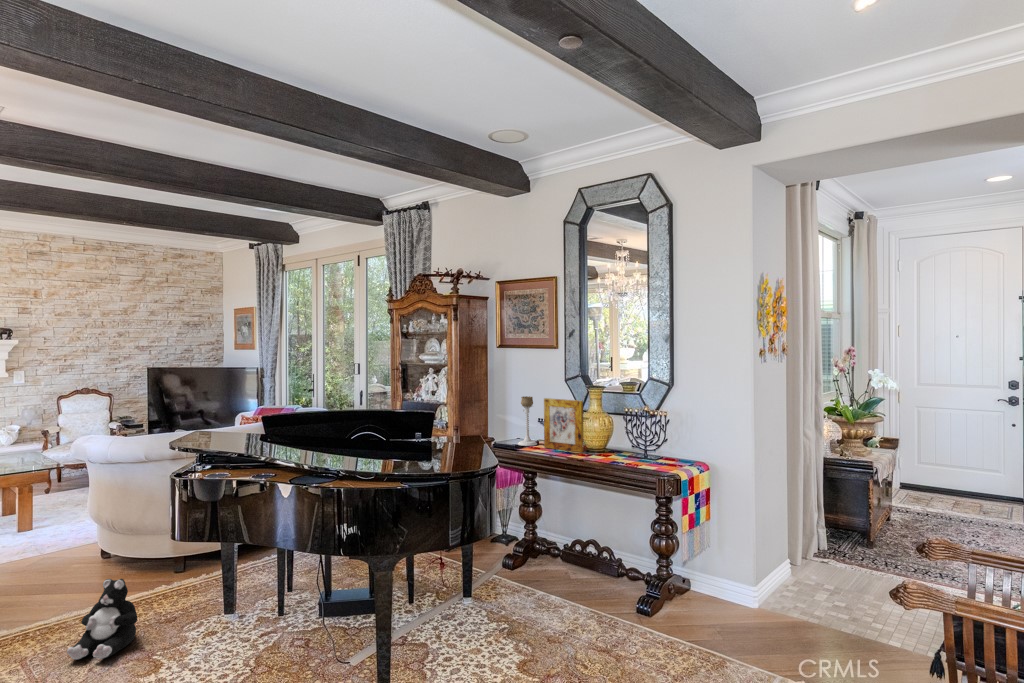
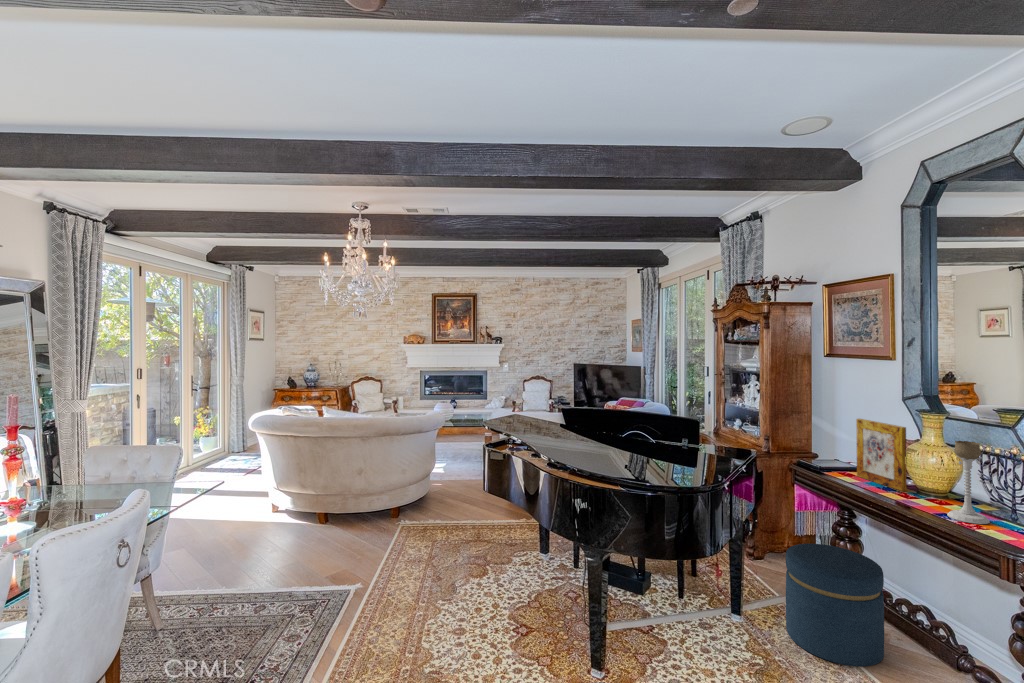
candle holder: present [518,396,537,446] -> present [947,441,990,524]
ottoman: none [505,511,576,605] -> present [786,544,884,667]
plush toy: present [67,579,137,660] -> none [446,505,487,558]

